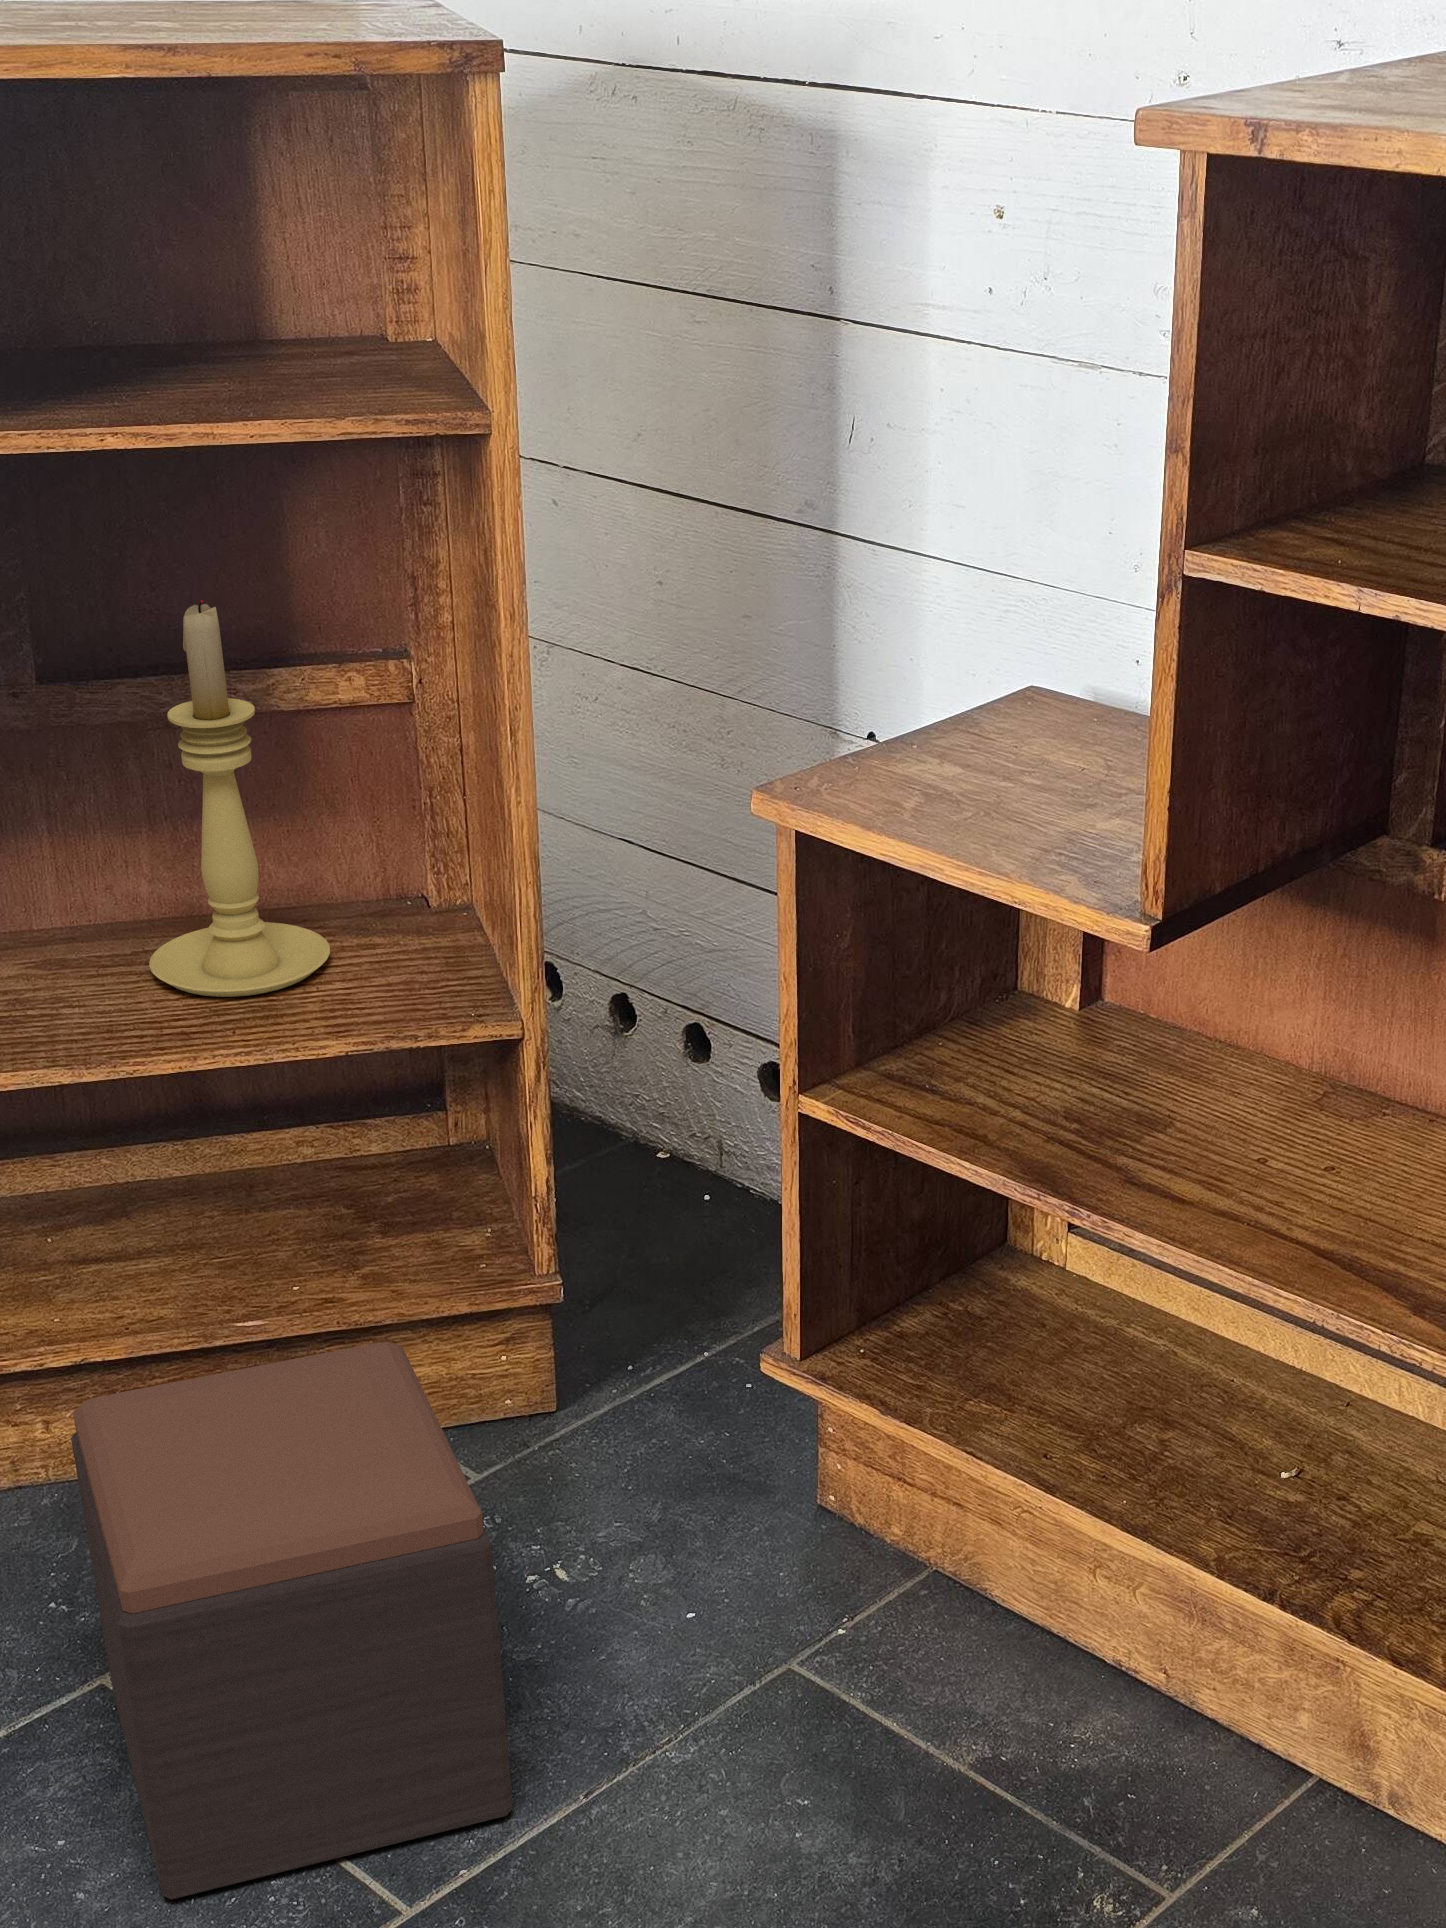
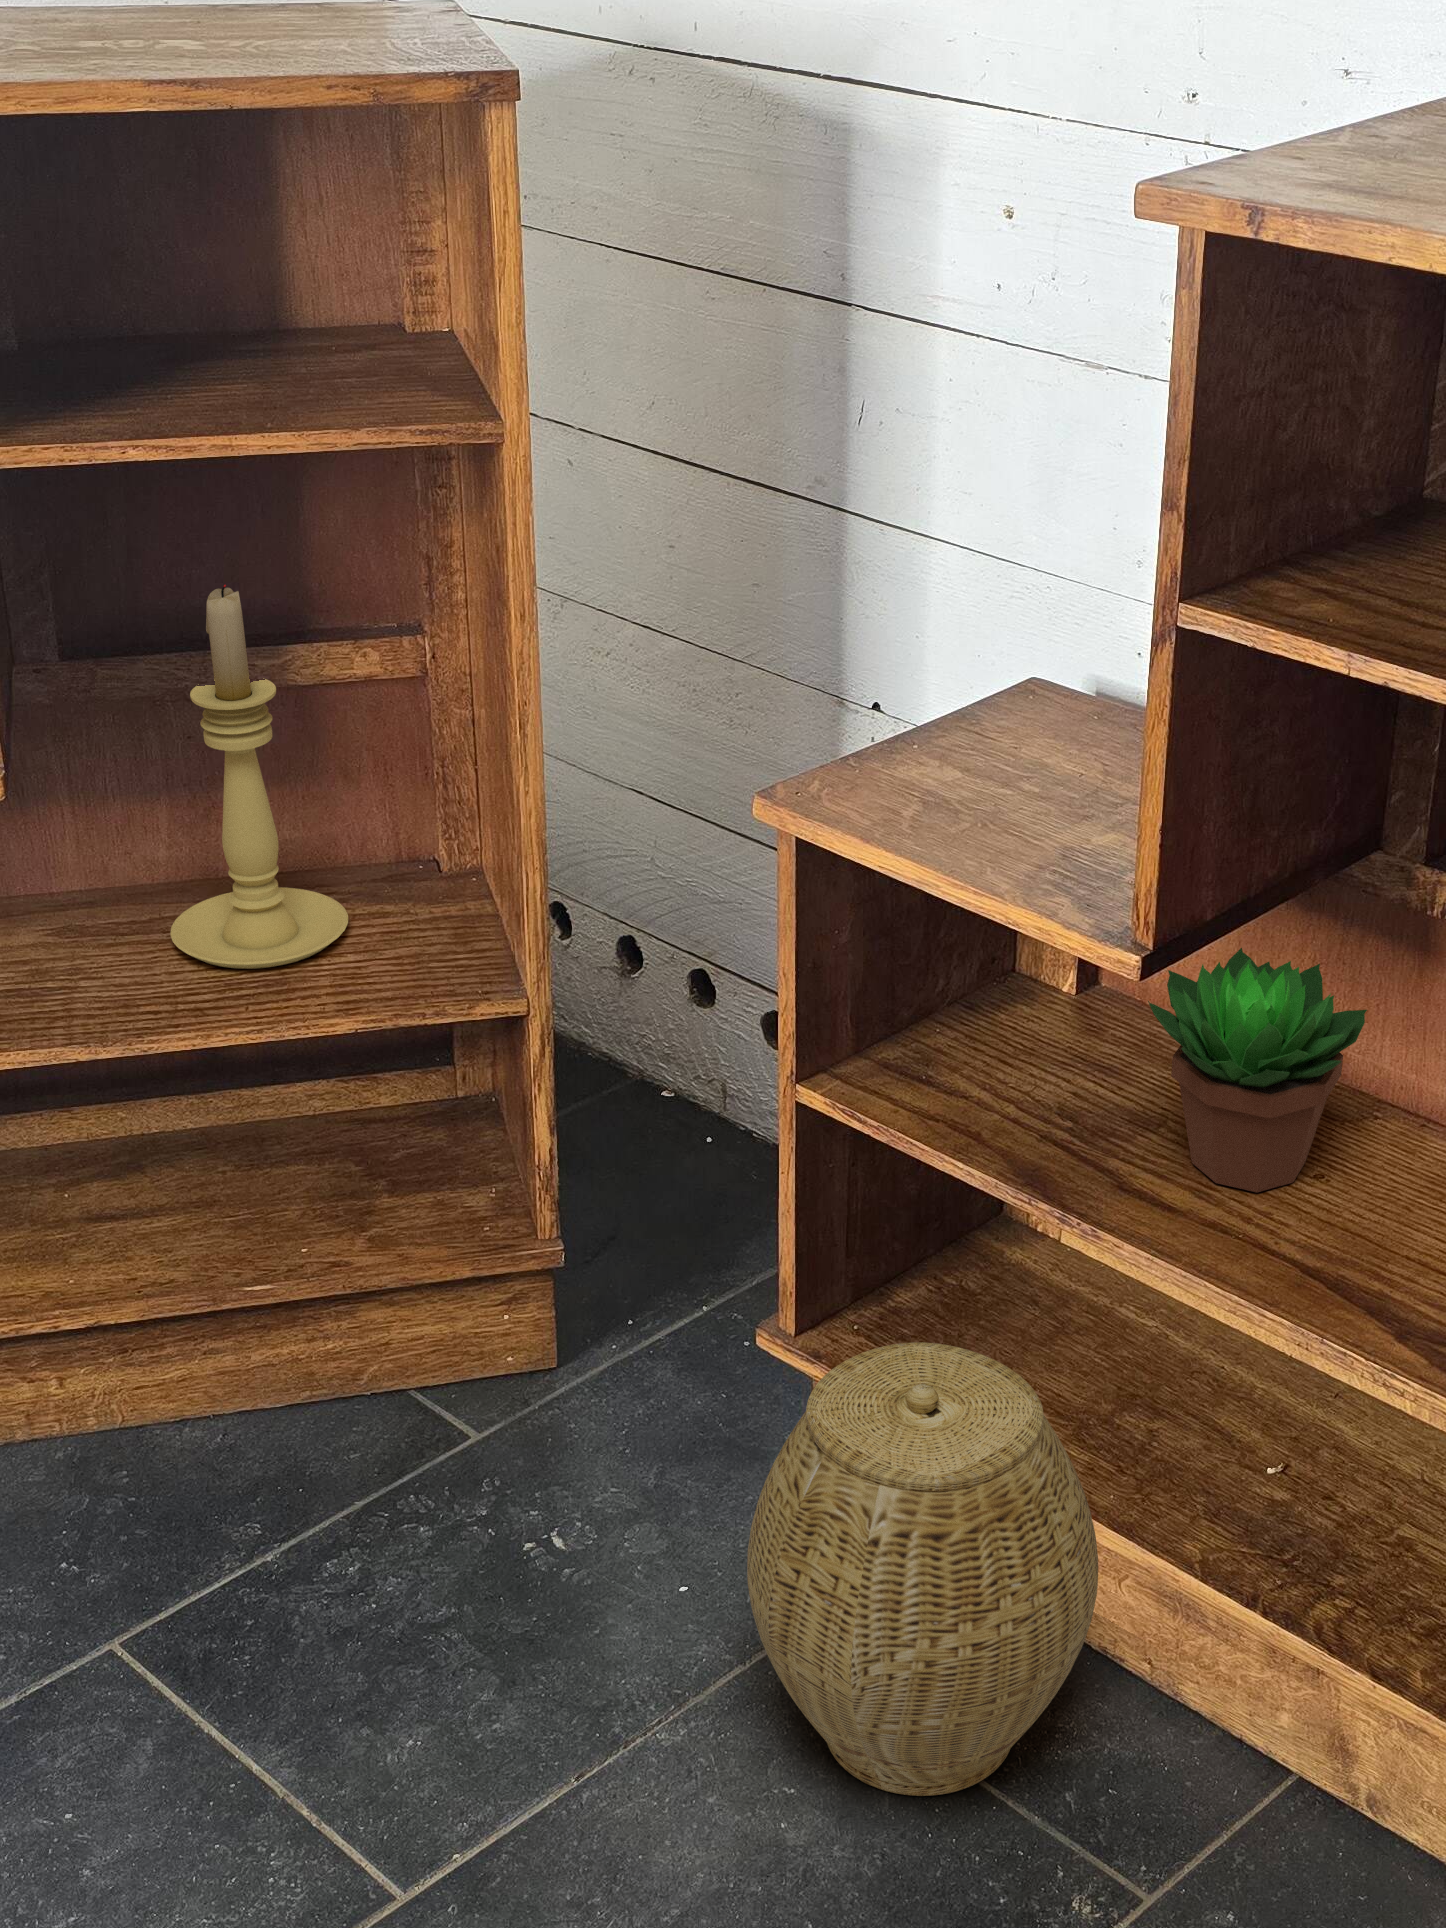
succulent plant: none [1150,938,1372,1182] -> present [1148,948,1367,1192]
woven basket: none [751,1340,1109,1804] -> present [747,1342,1098,1796]
footstool: present [71,1342,513,1900] -> none [85,1330,511,1883]

